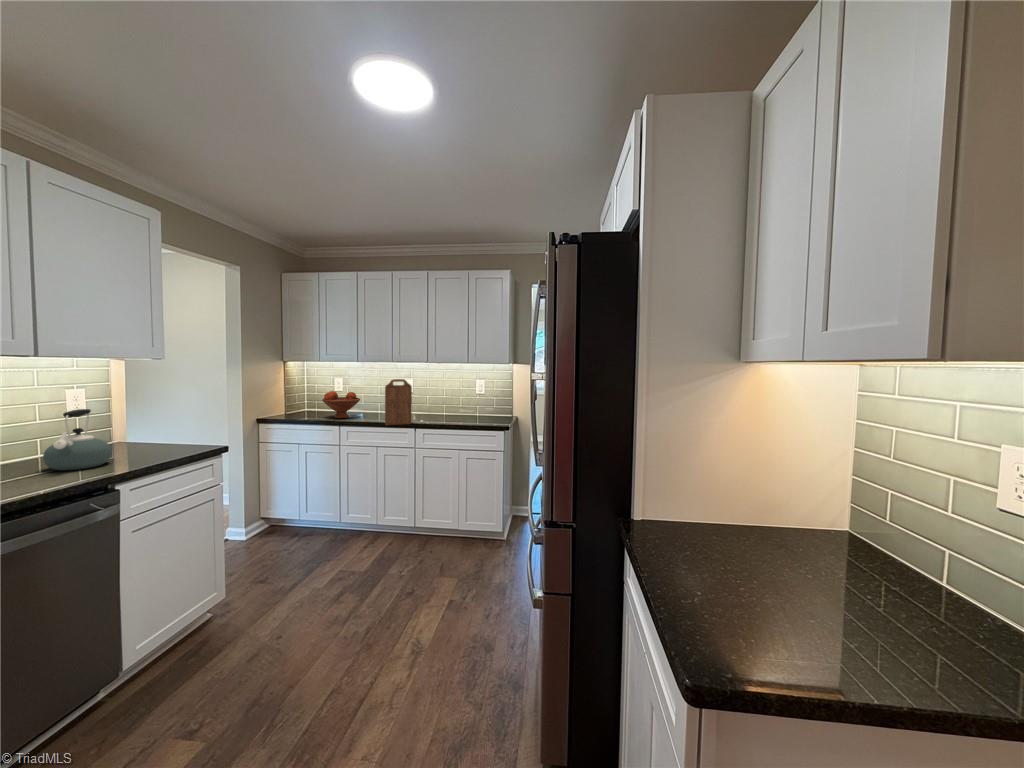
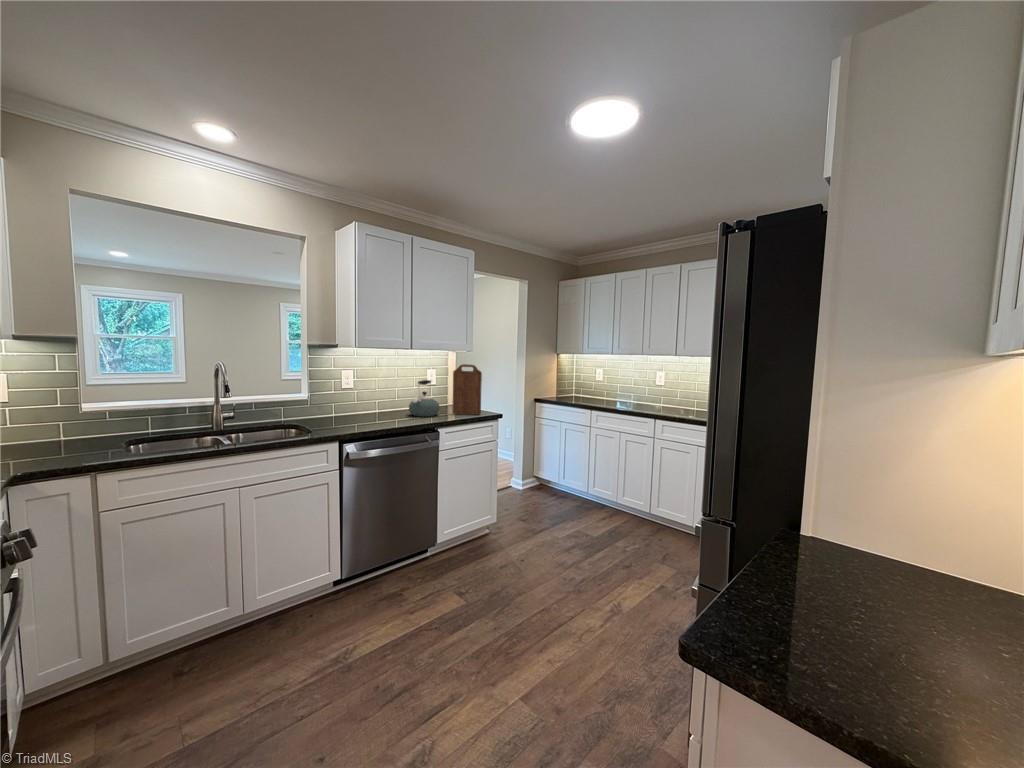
cutting board: present [385,379,412,425] -> present [452,364,482,415]
fruit bowl: present [322,391,360,418] -> none [582,379,614,403]

